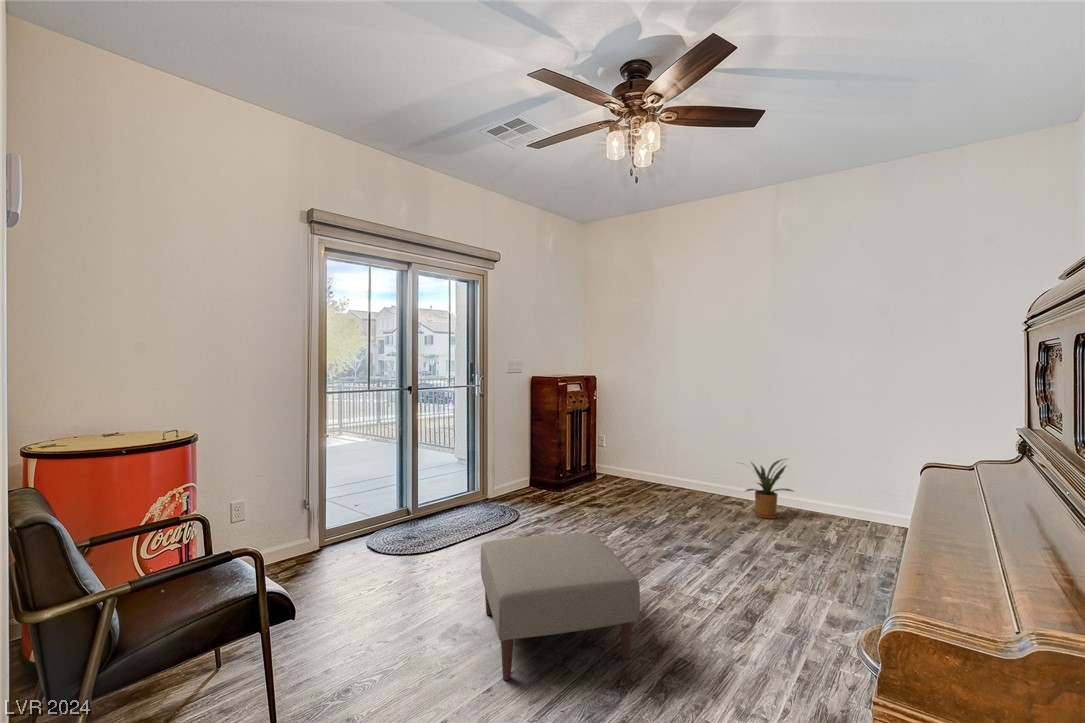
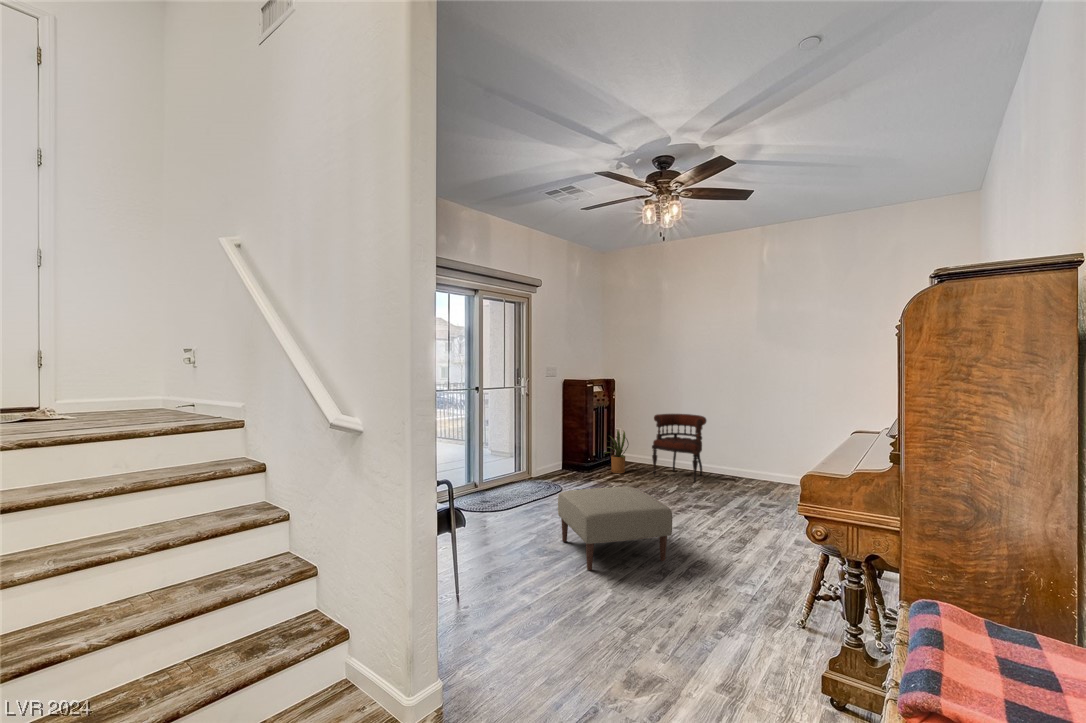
armchair: none [638,420,706,510] -> present [652,414,706,482]
house plant: present [746,459,793,519] -> present [606,431,629,473]

